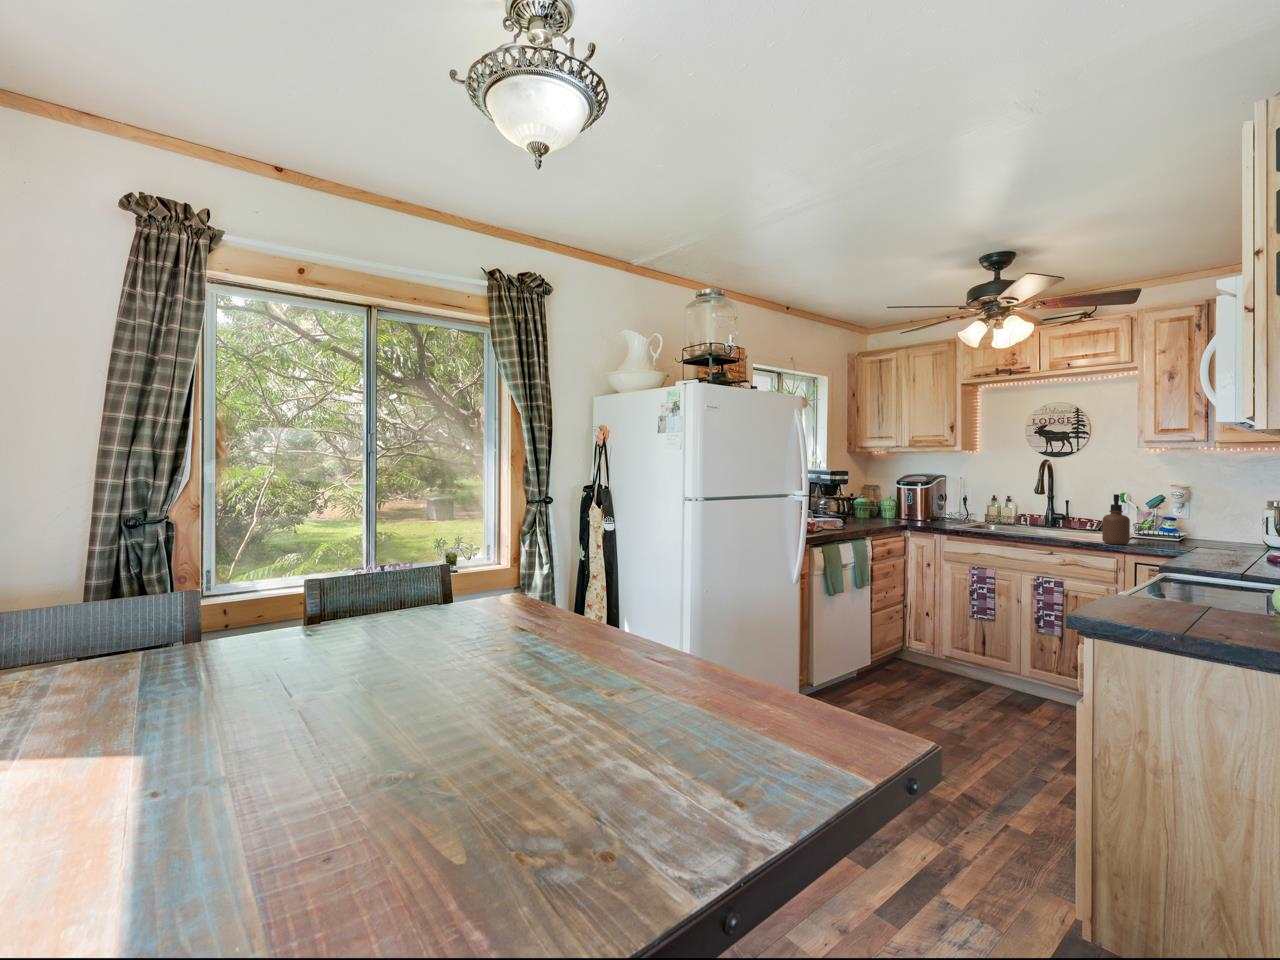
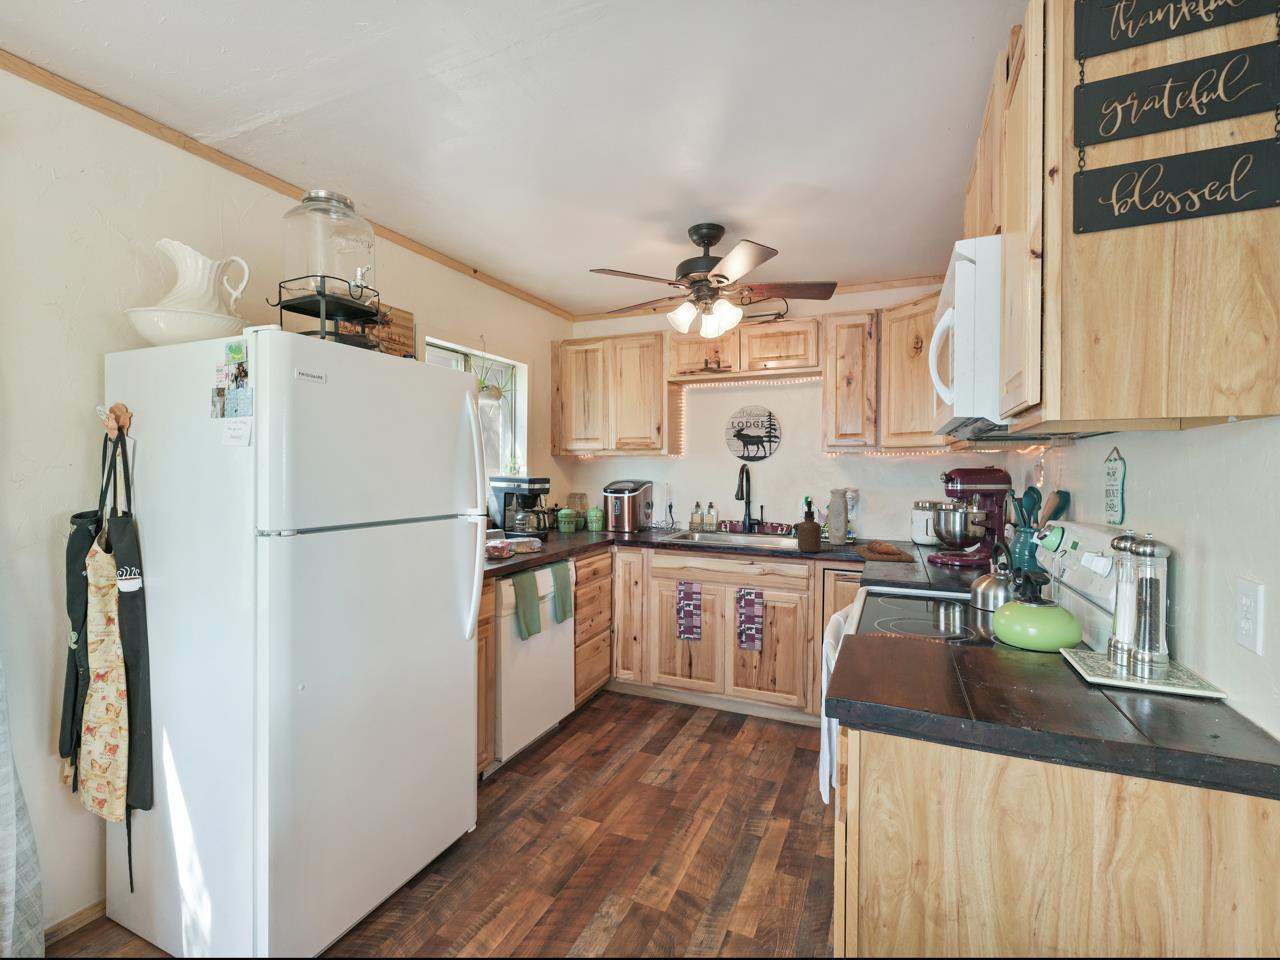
vase: none [1144,484,1170,541] -> present [828,489,848,545]
bread loaf: none [1174,536,1241,557] -> present [855,540,914,562]

